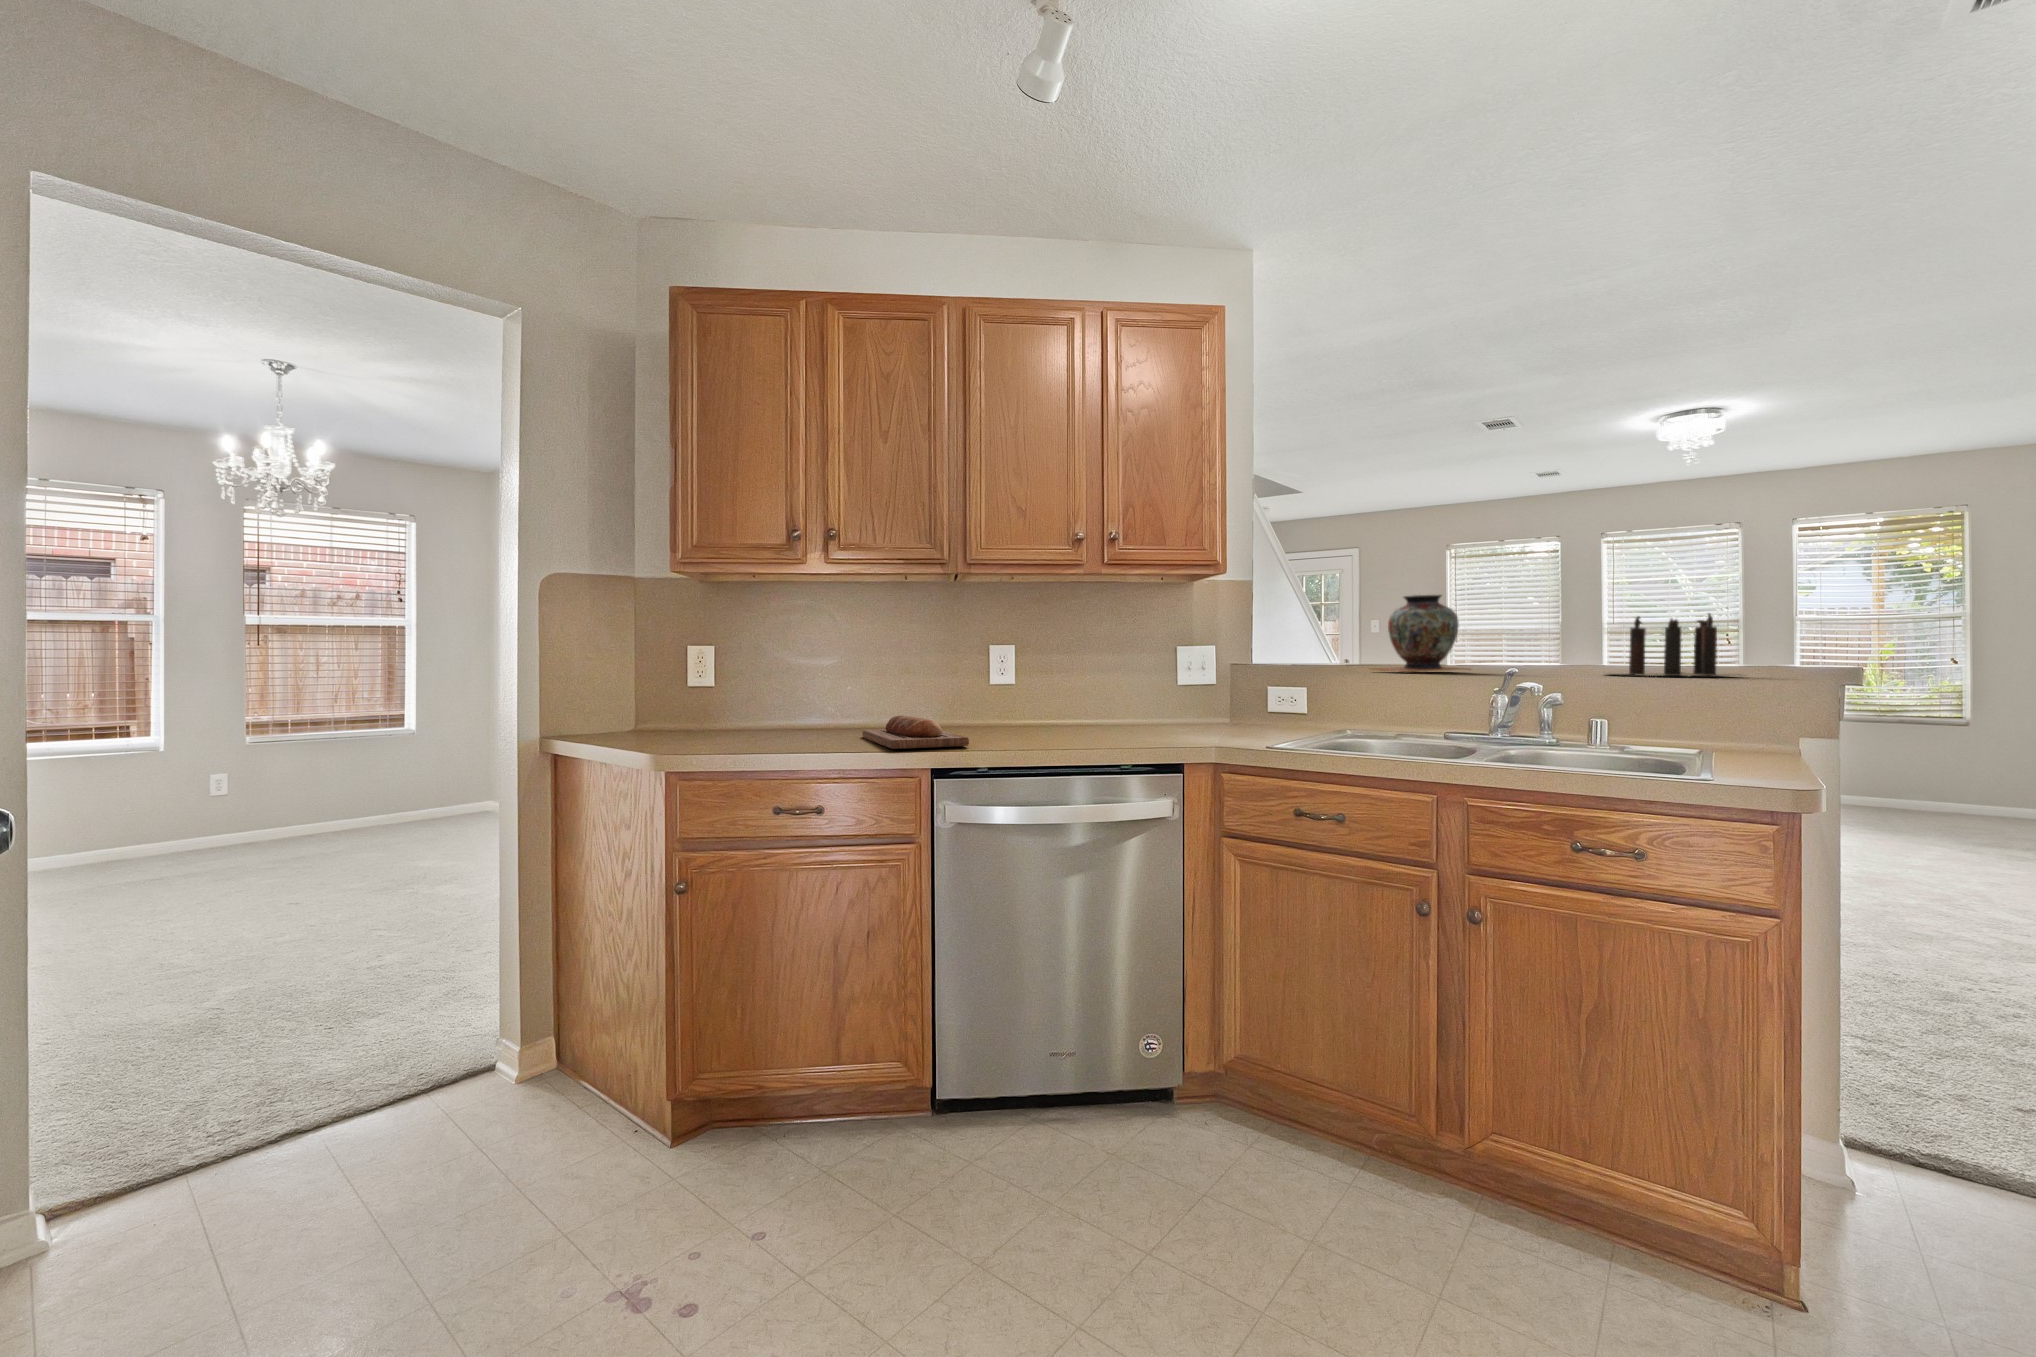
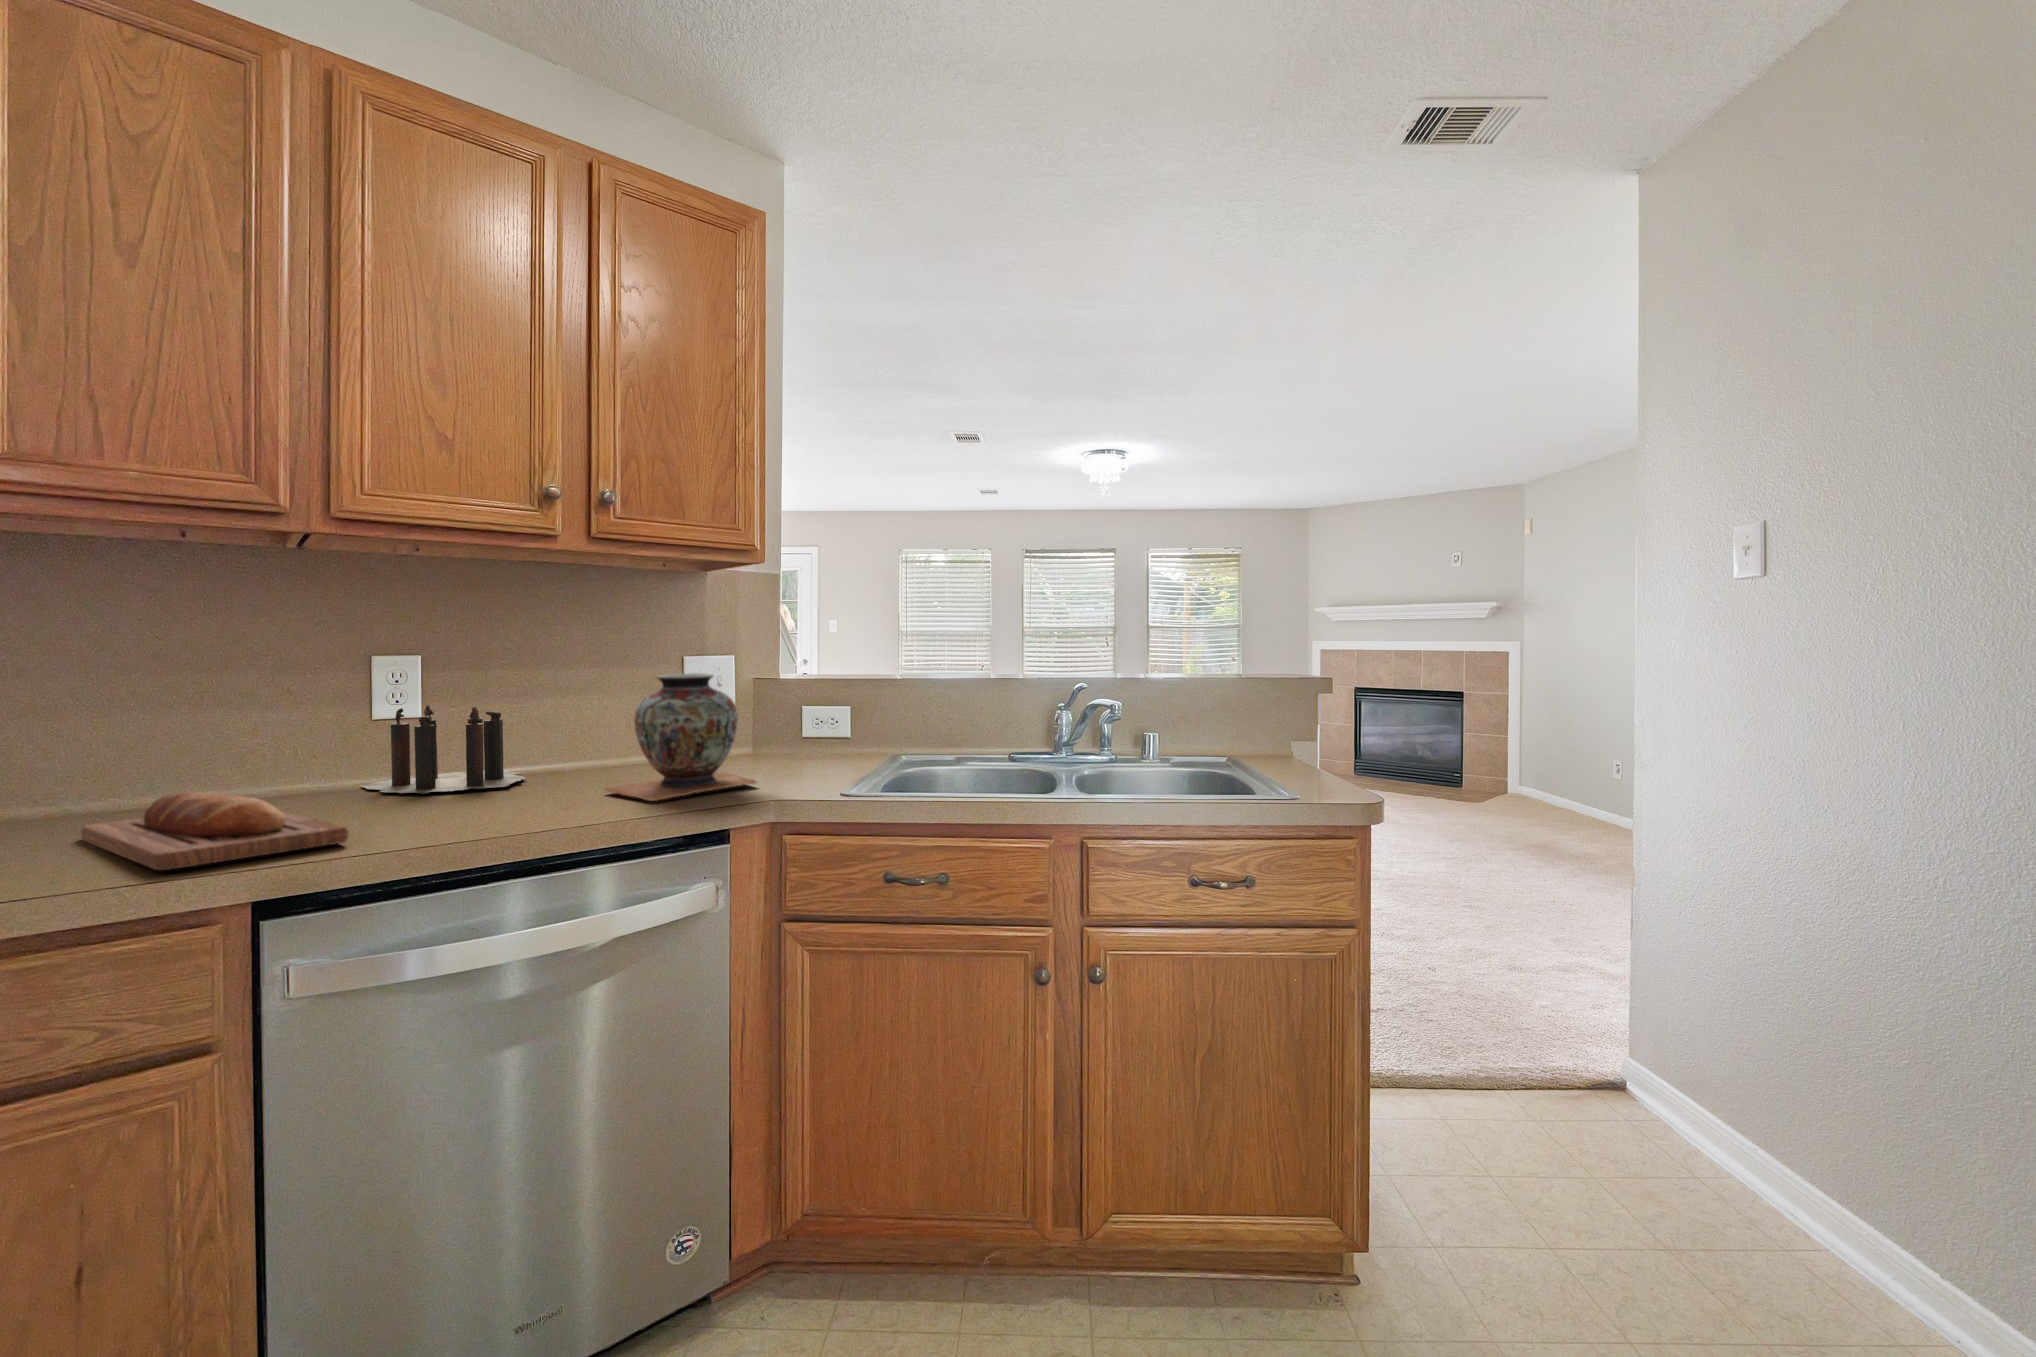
decorative vase: present [1370,595,1469,672] -> present [604,673,756,801]
candle: present [1609,613,1741,676] -> present [361,704,525,793]

